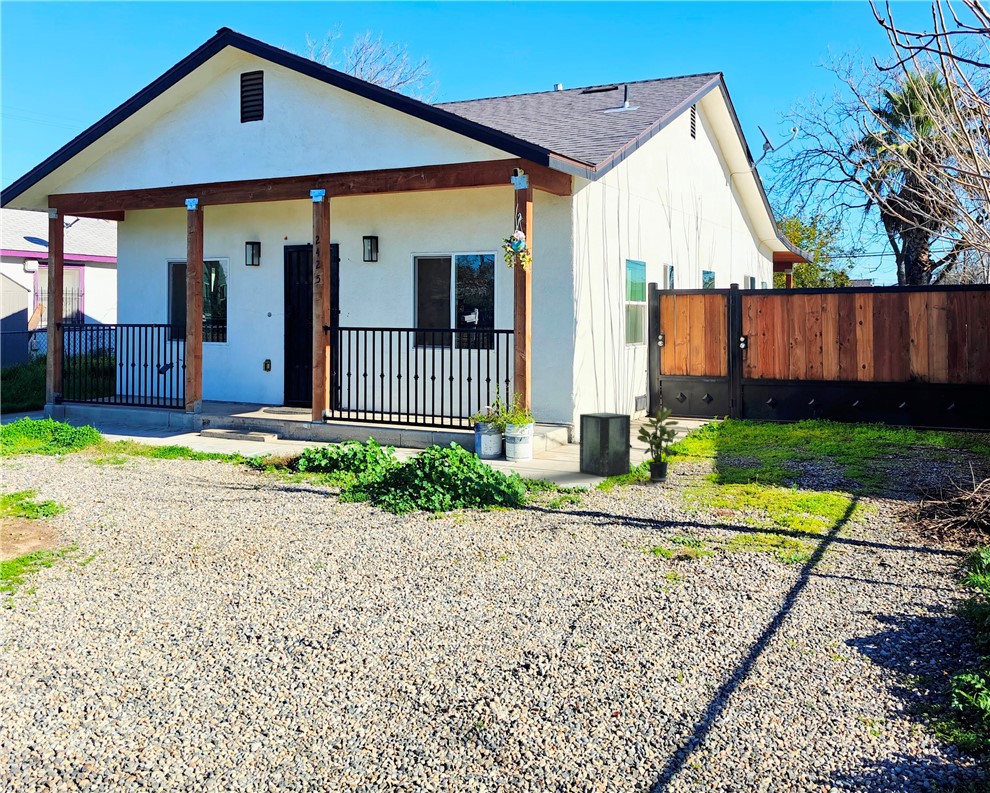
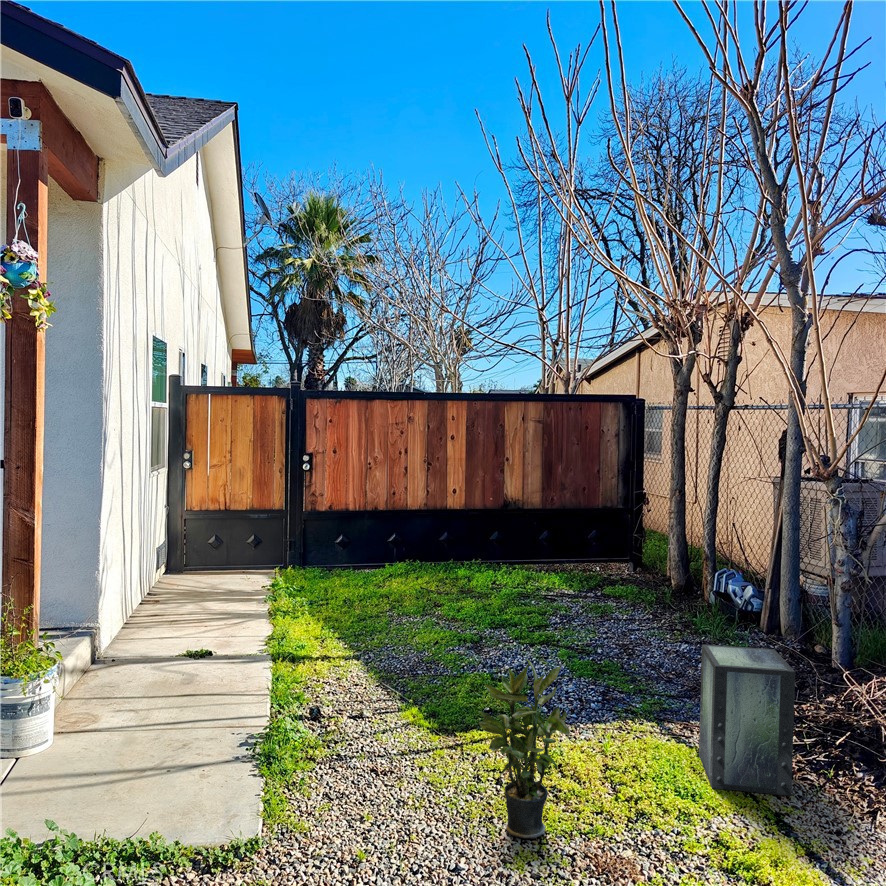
storage box: present [580,413,630,476] -> present [699,645,795,796]

